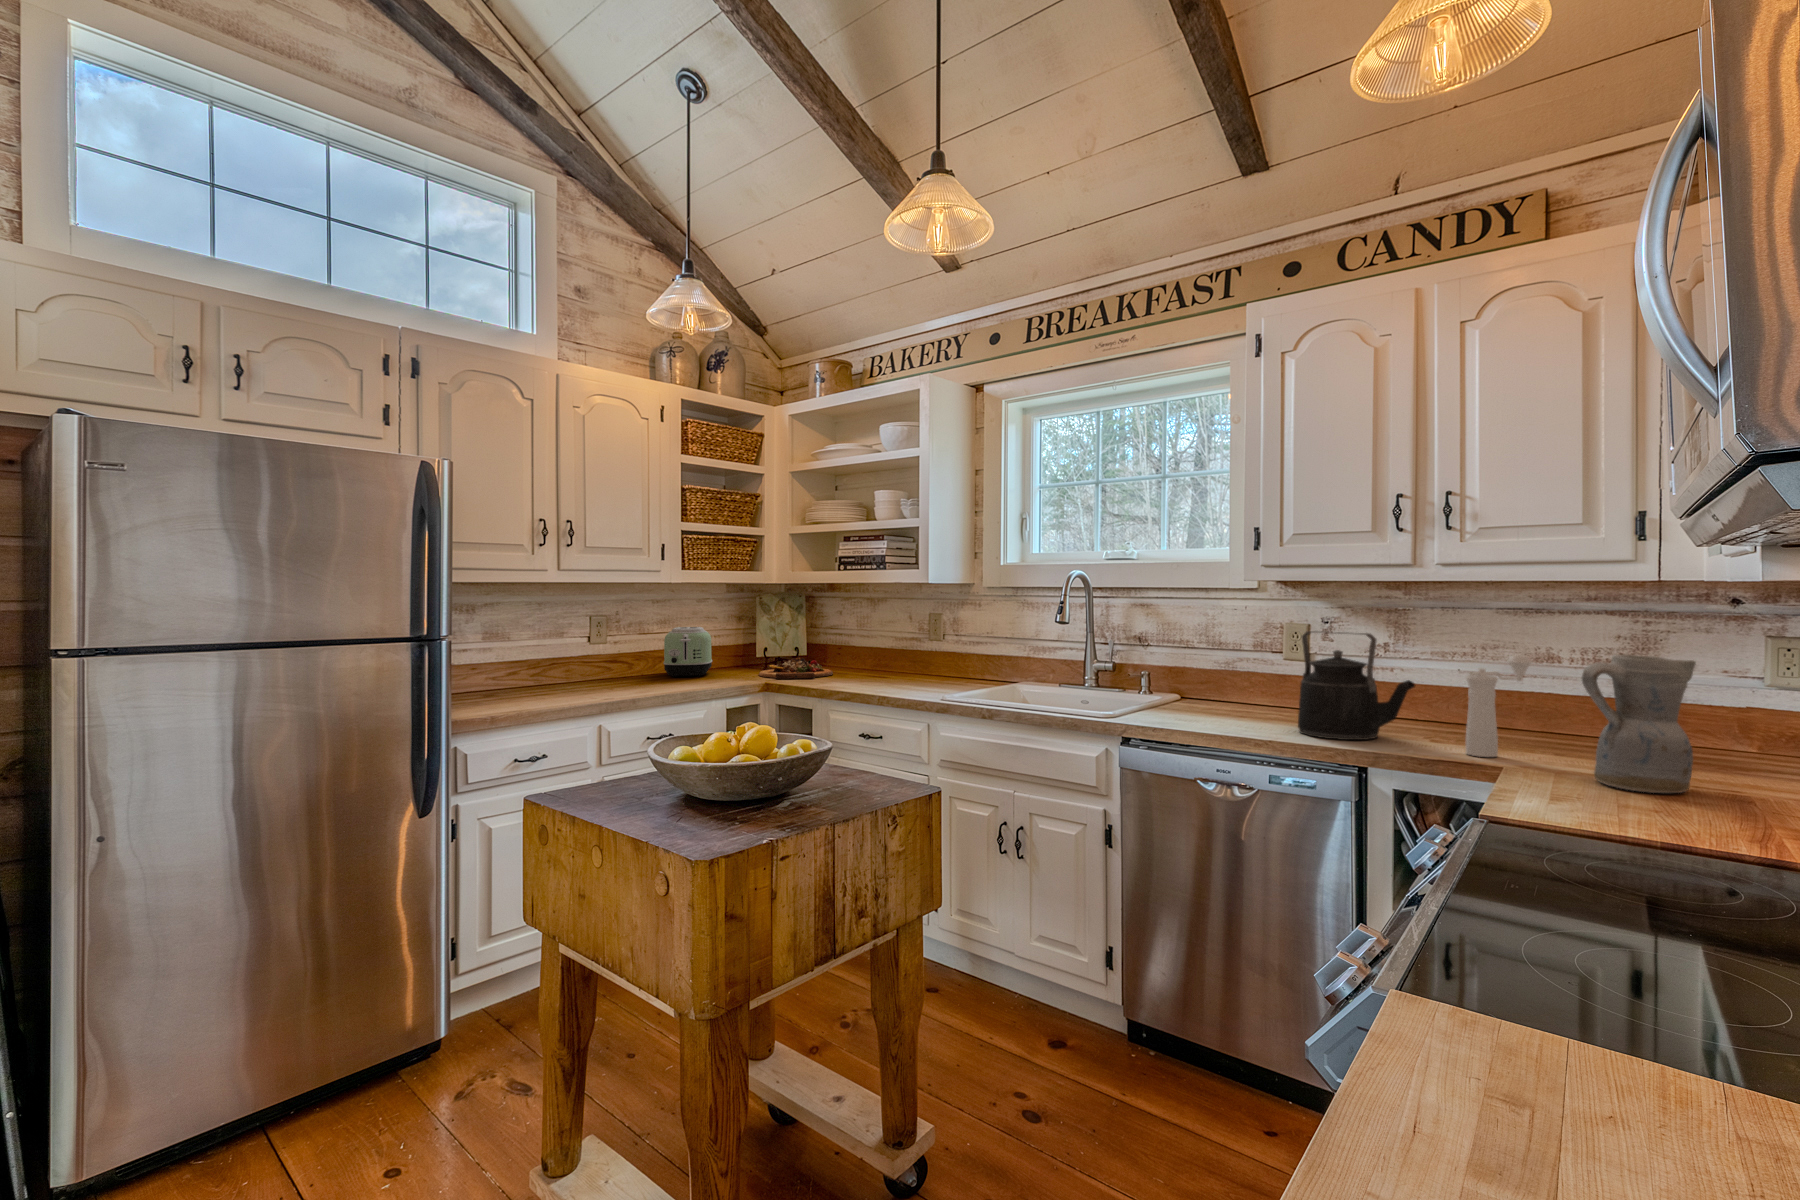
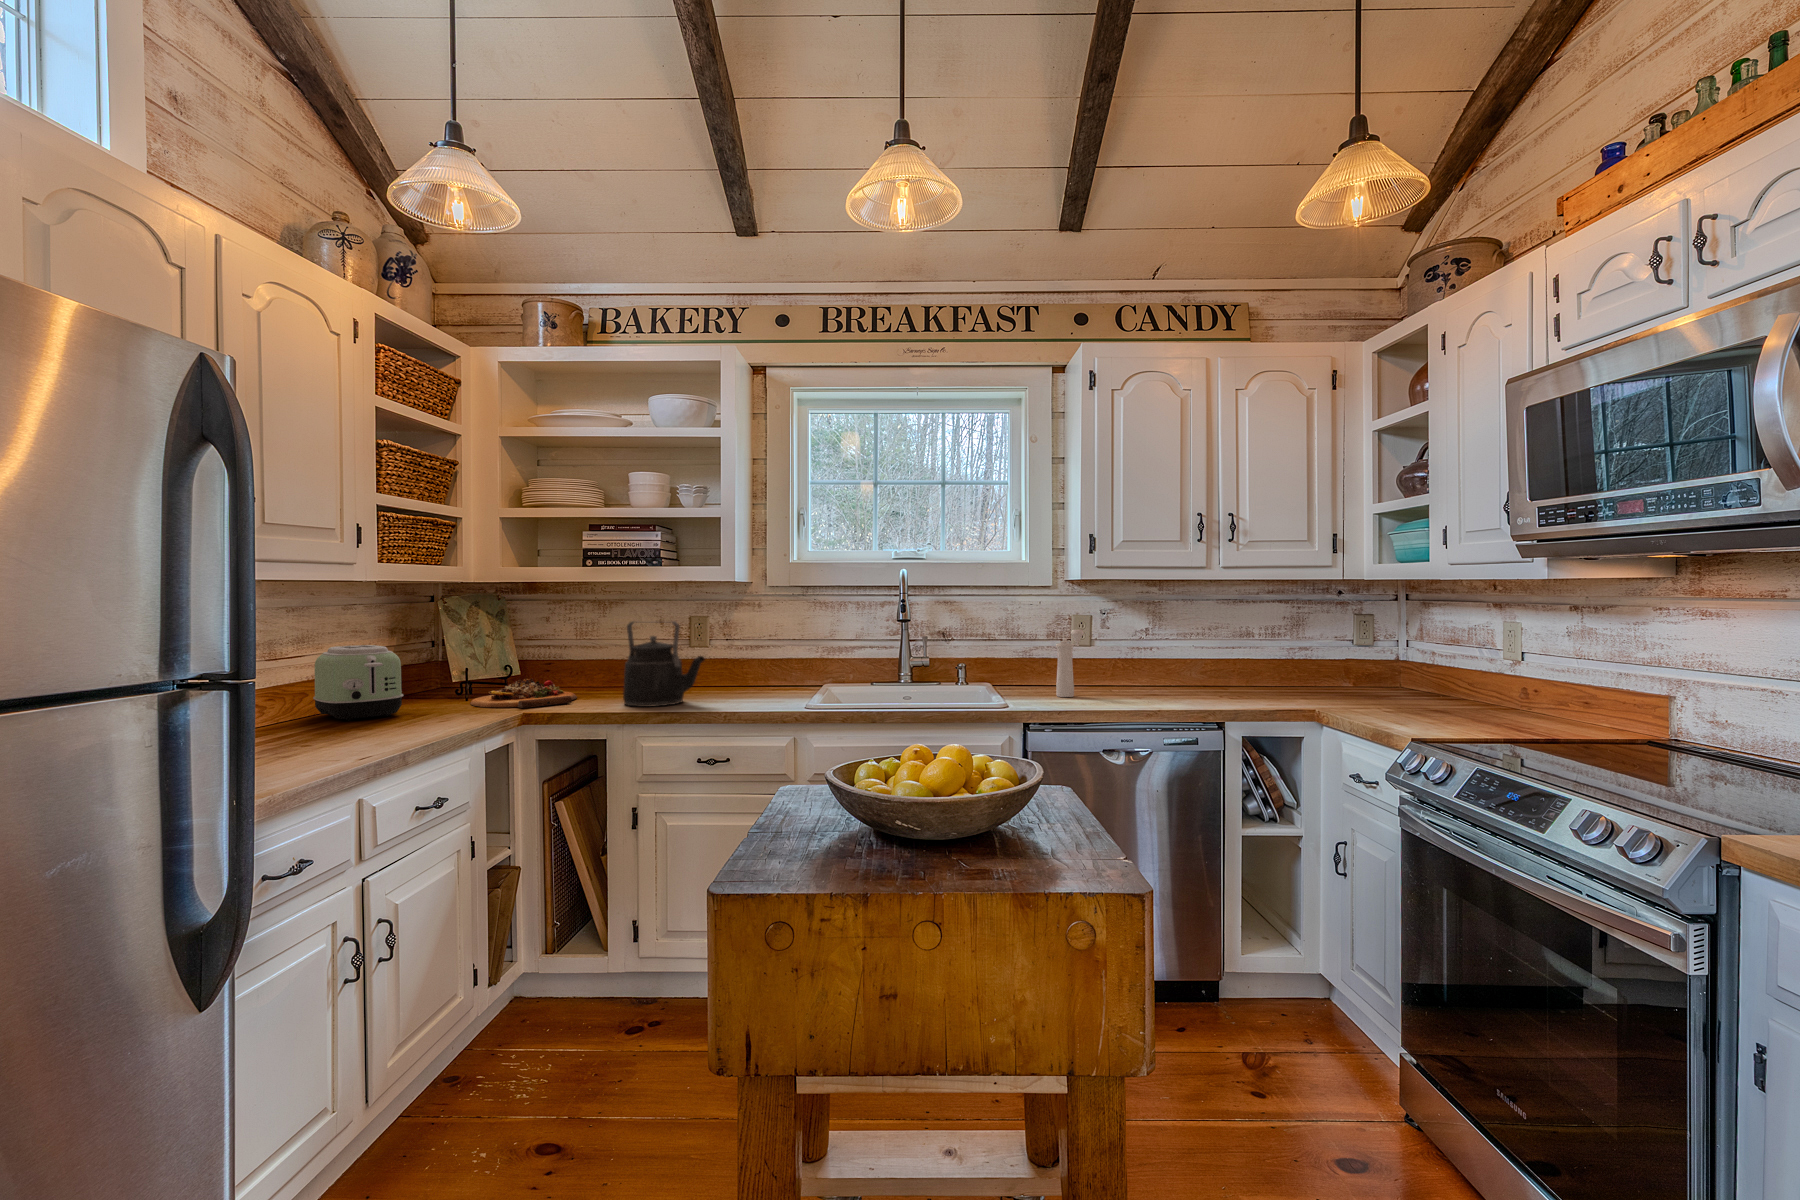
kettle: present [1298,631,1415,740] -> present [623,621,705,707]
ceramic pitcher: present [1582,655,1696,793] -> none [1367,628,1423,716]
pepper mill: present [1466,656,1532,757] -> present [1056,629,1084,697]

